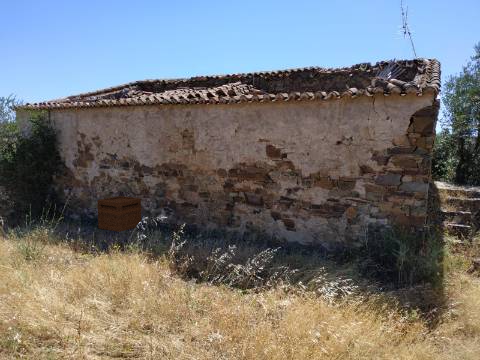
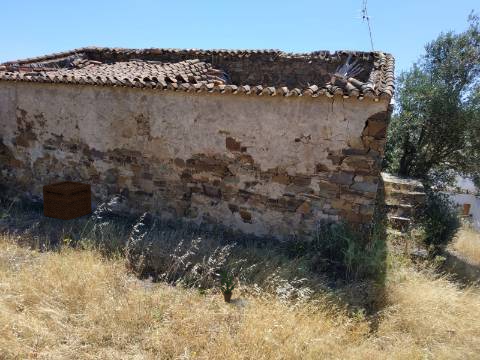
potted plant: none [261,266,282,302] -> present [219,270,236,302]

